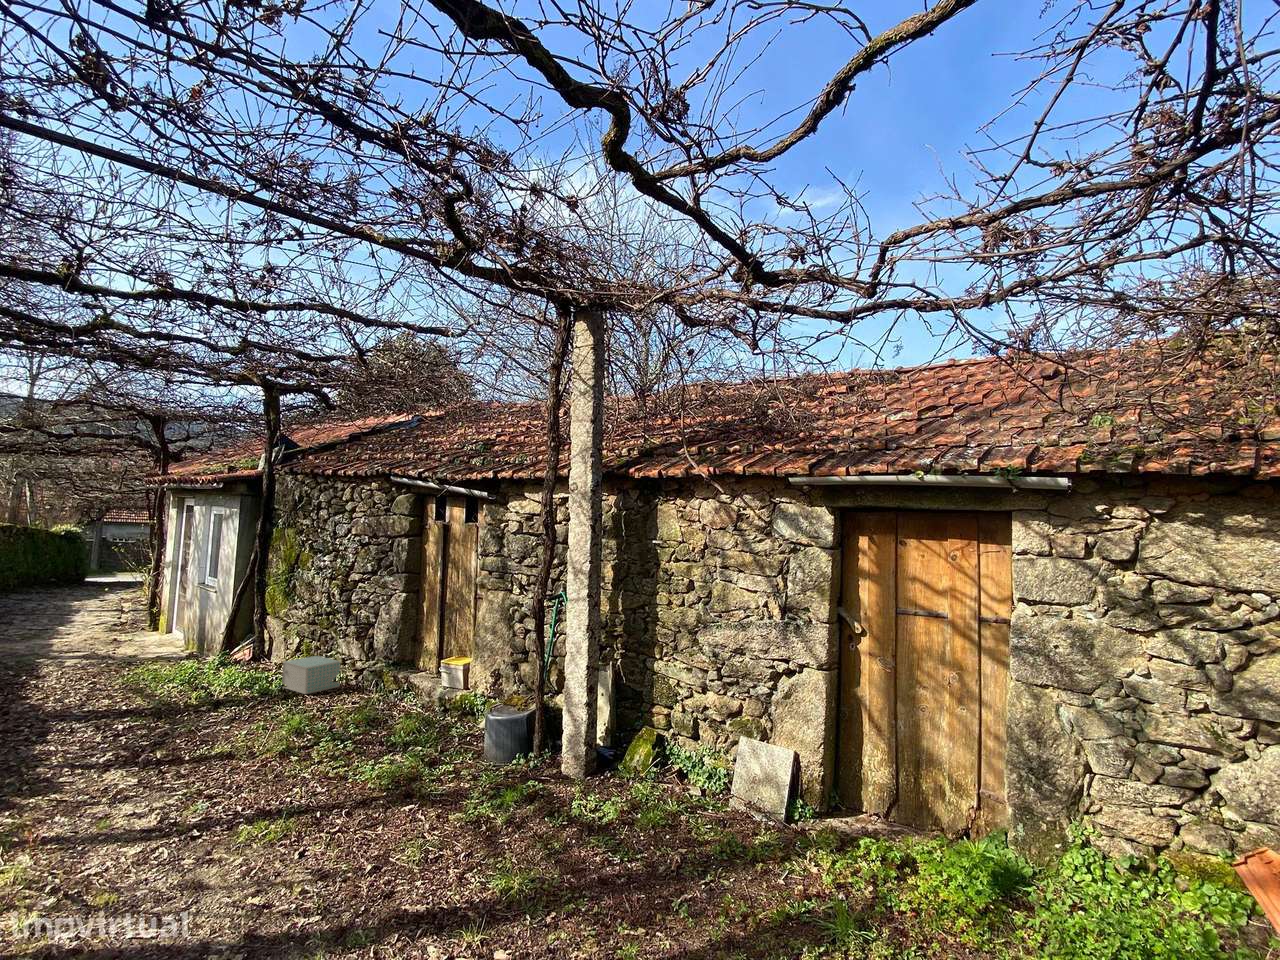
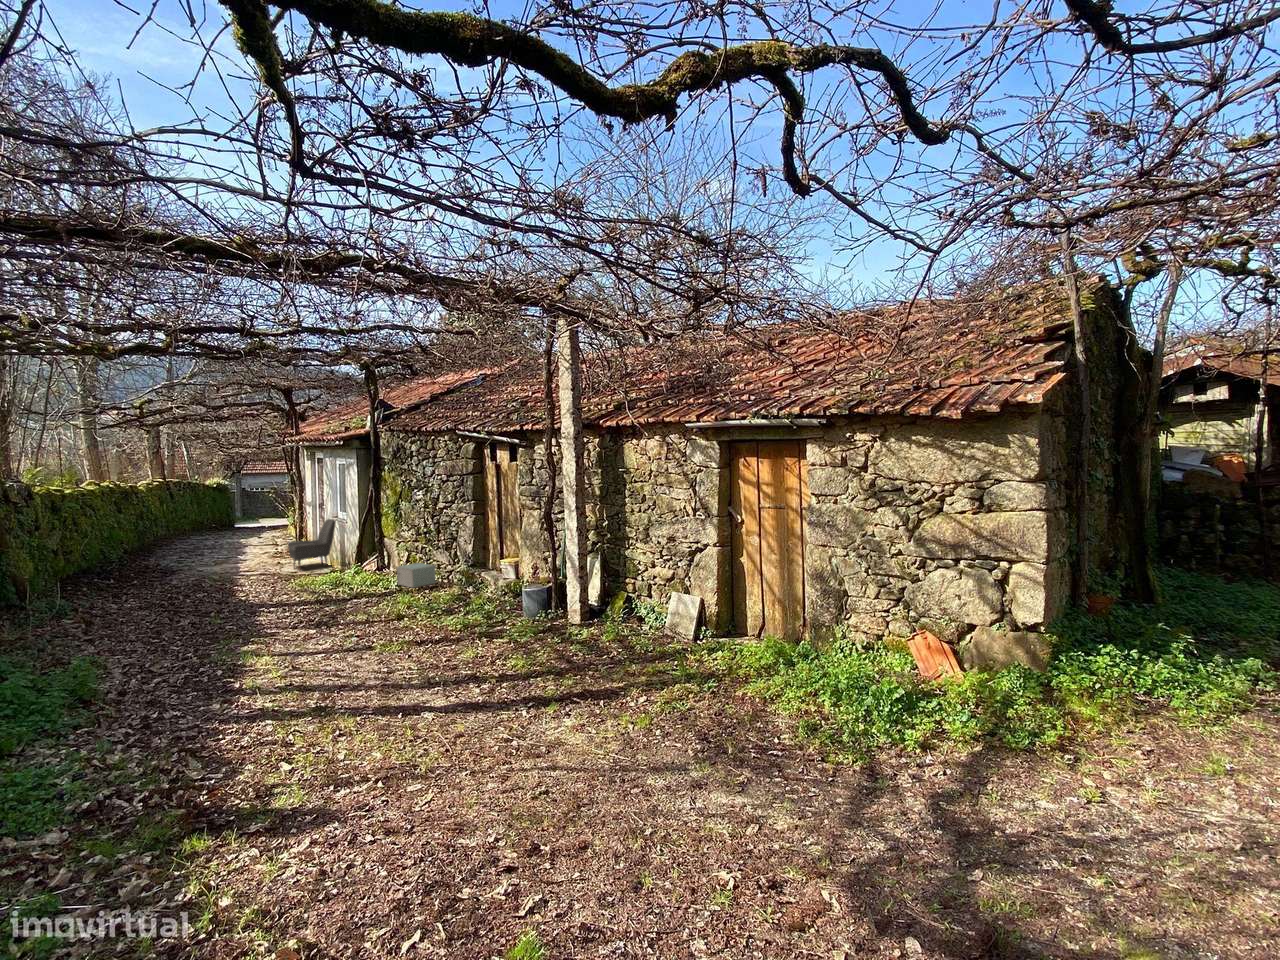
chair: none [126,586,201,658] -> present [288,519,336,570]

